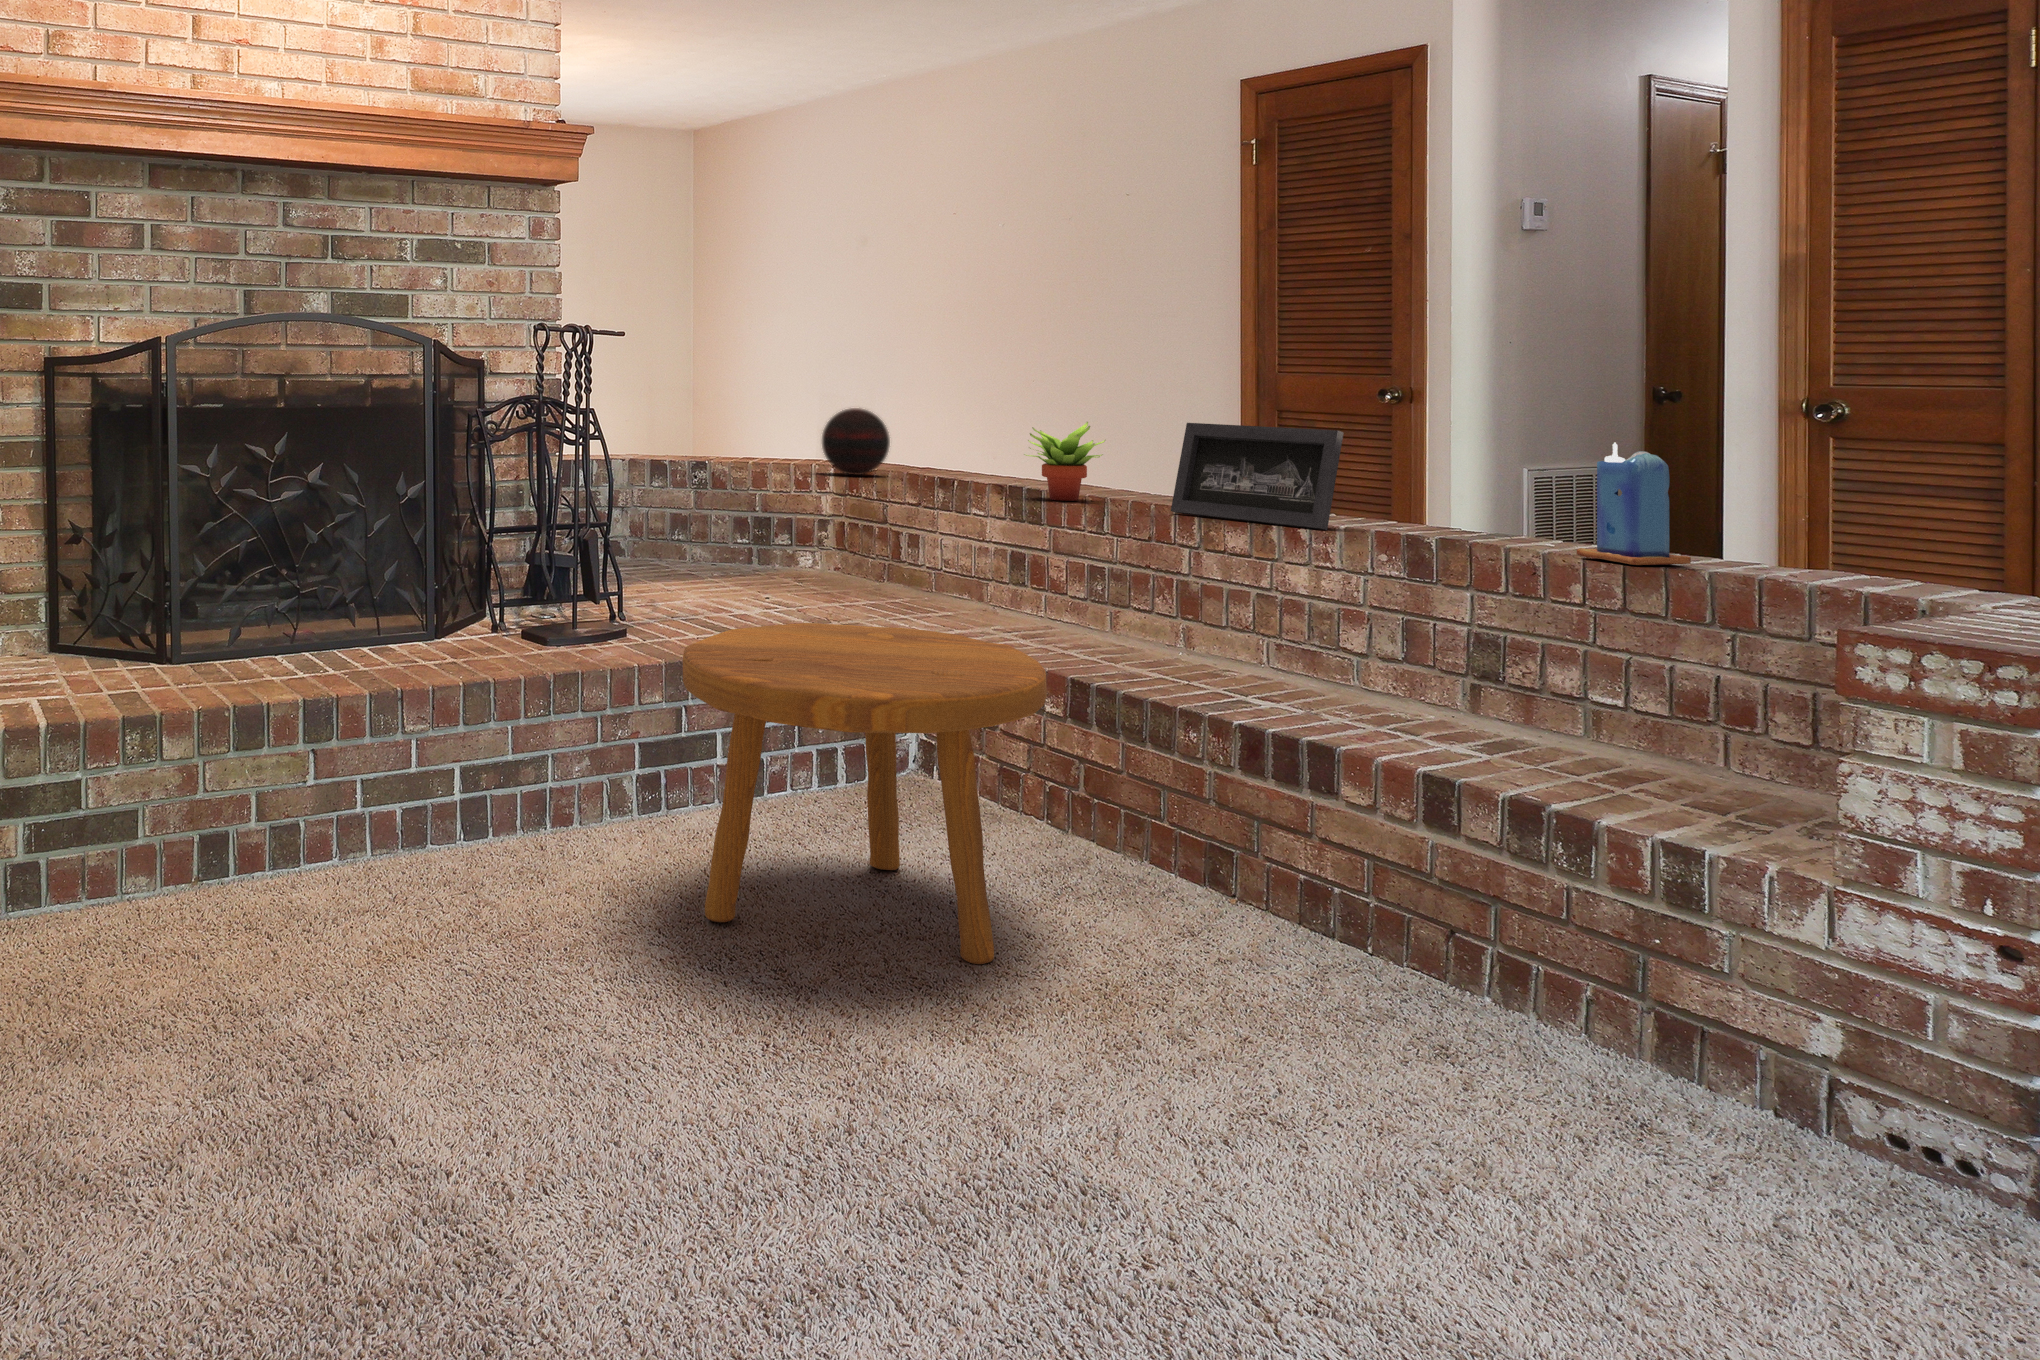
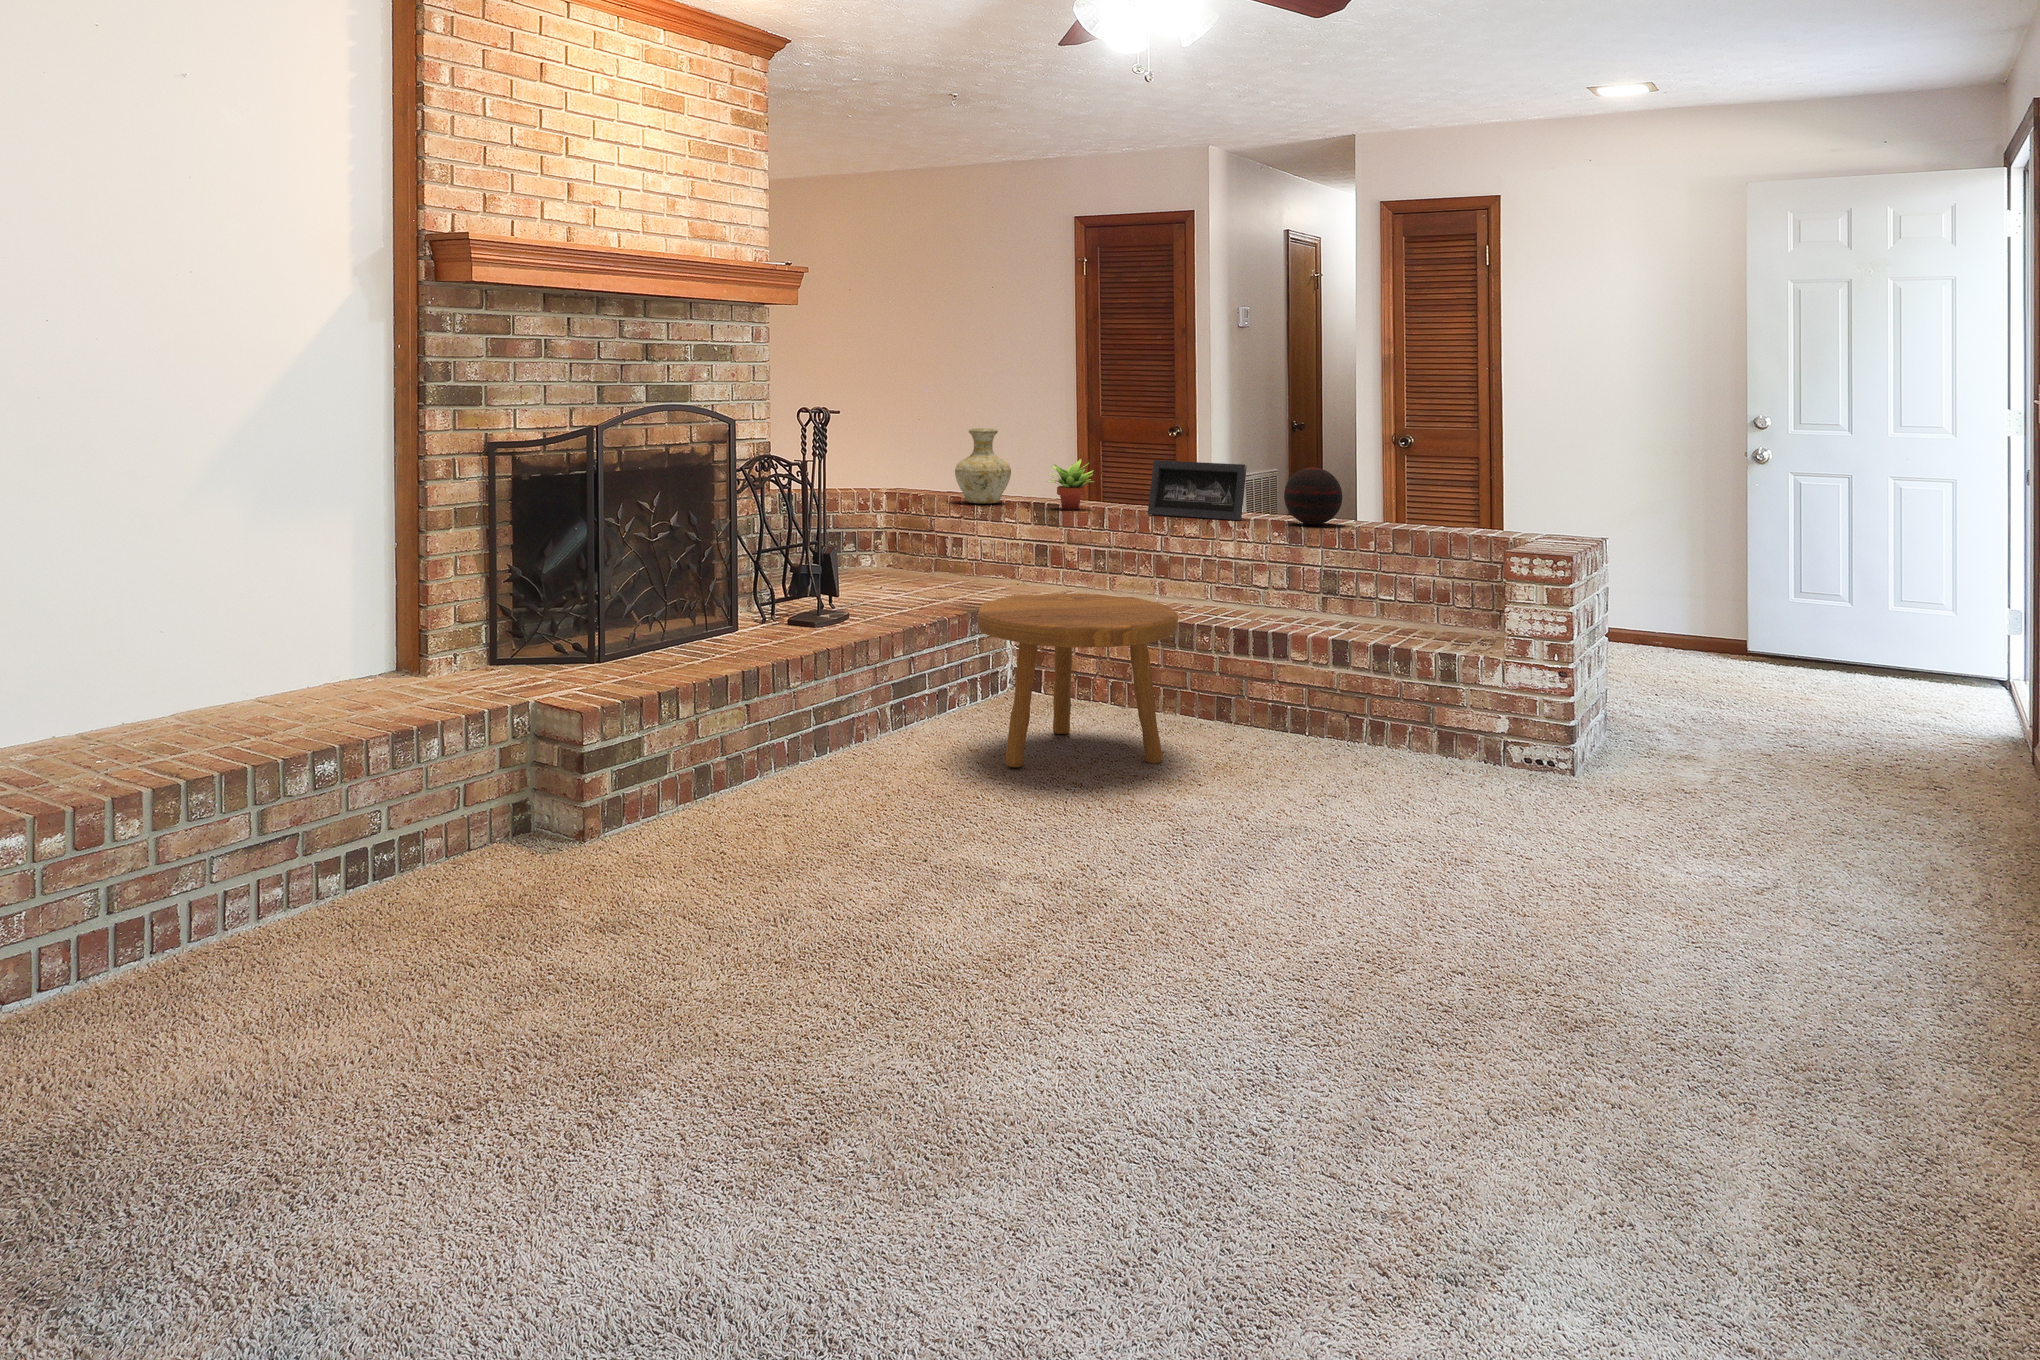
vase: none [909,376,996,488] -> present [955,428,1011,504]
decorative orb: present [822,408,890,475] -> present [1284,467,1342,525]
candle: present [1577,442,1691,565] -> none [1369,470,1417,531]

